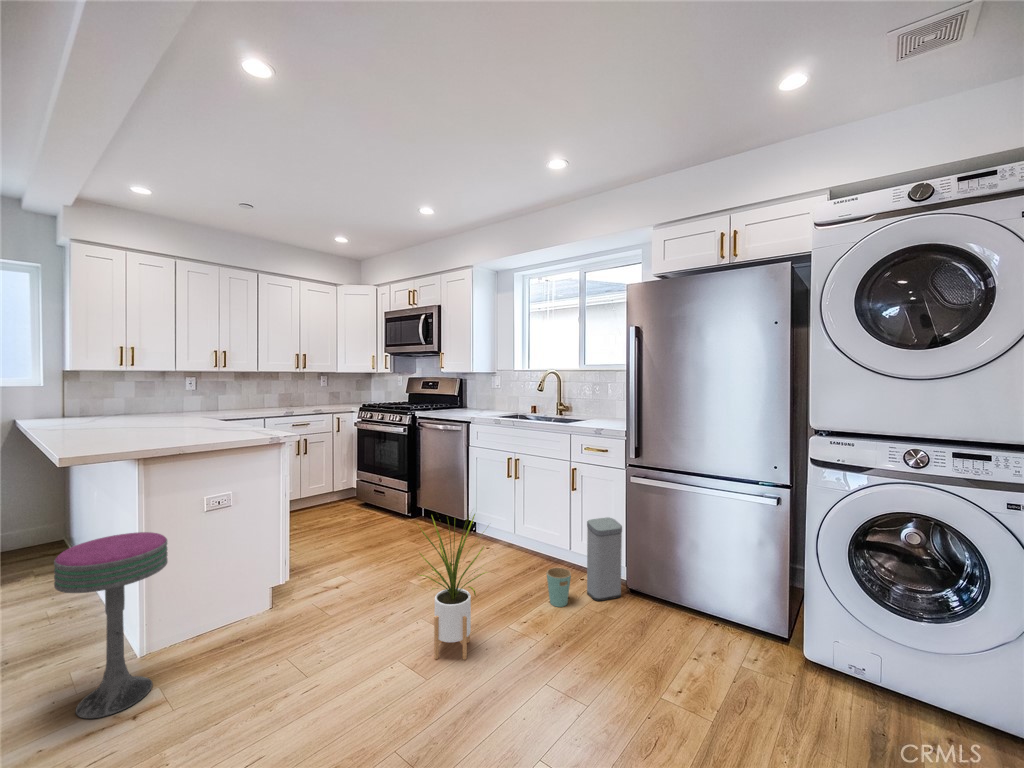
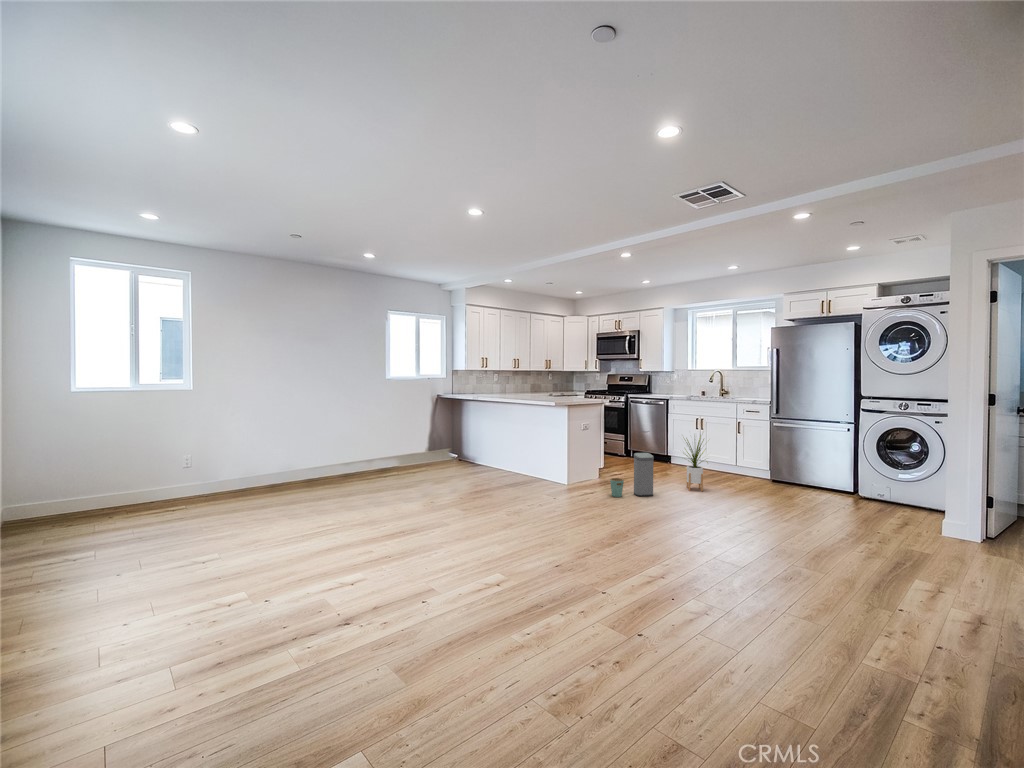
trash can: present [547,517,622,607] -> present [610,453,654,497]
bar stool: present [54,532,168,719] -> none [562,434,592,493]

